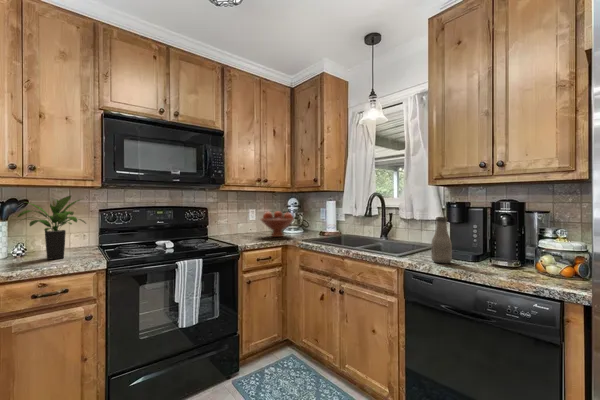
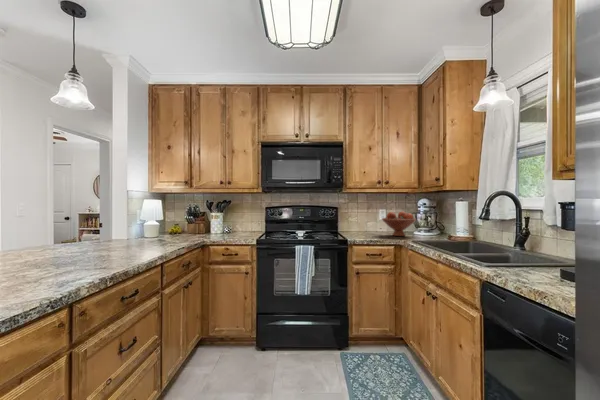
potted plant: present [18,196,85,260] -> none [218,198,253,236]
bottle: present [431,217,452,263] -> none [520,220,552,282]

